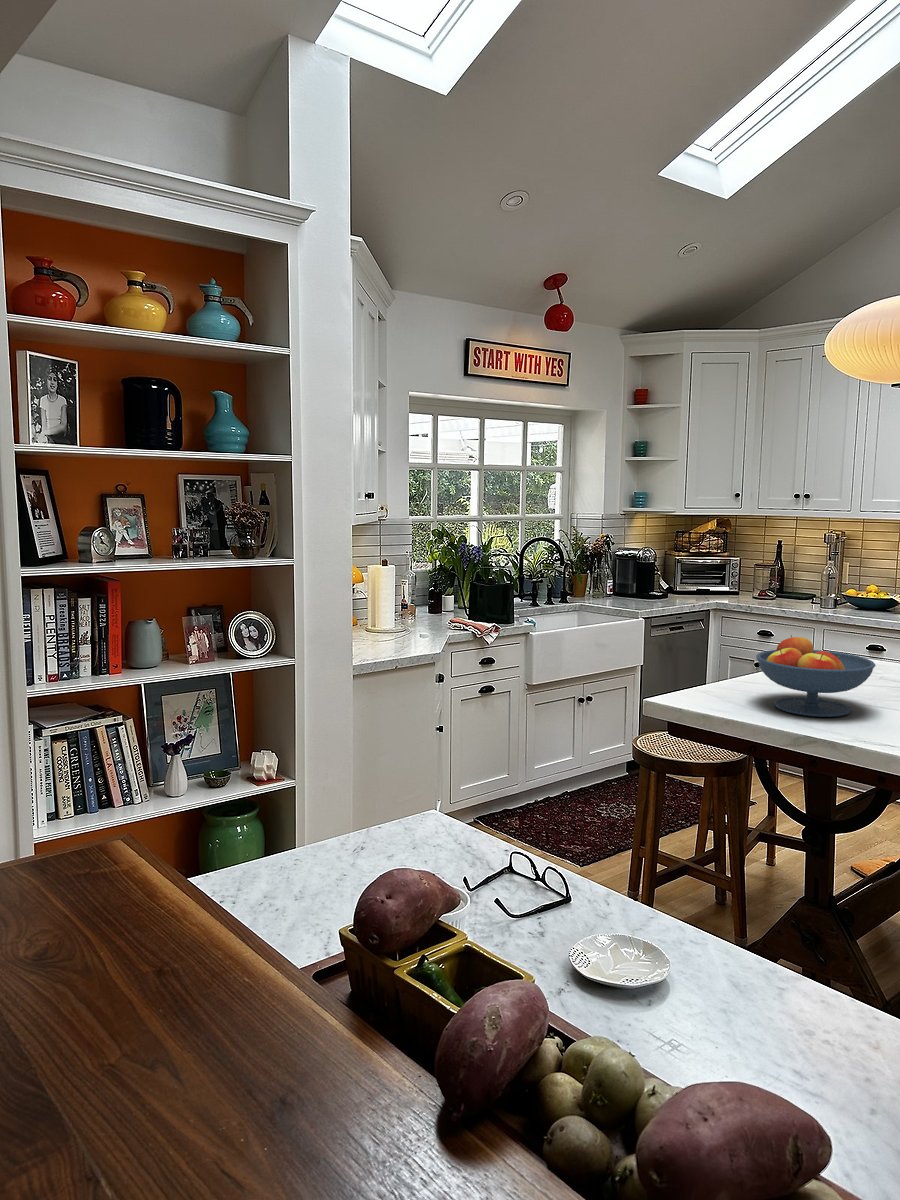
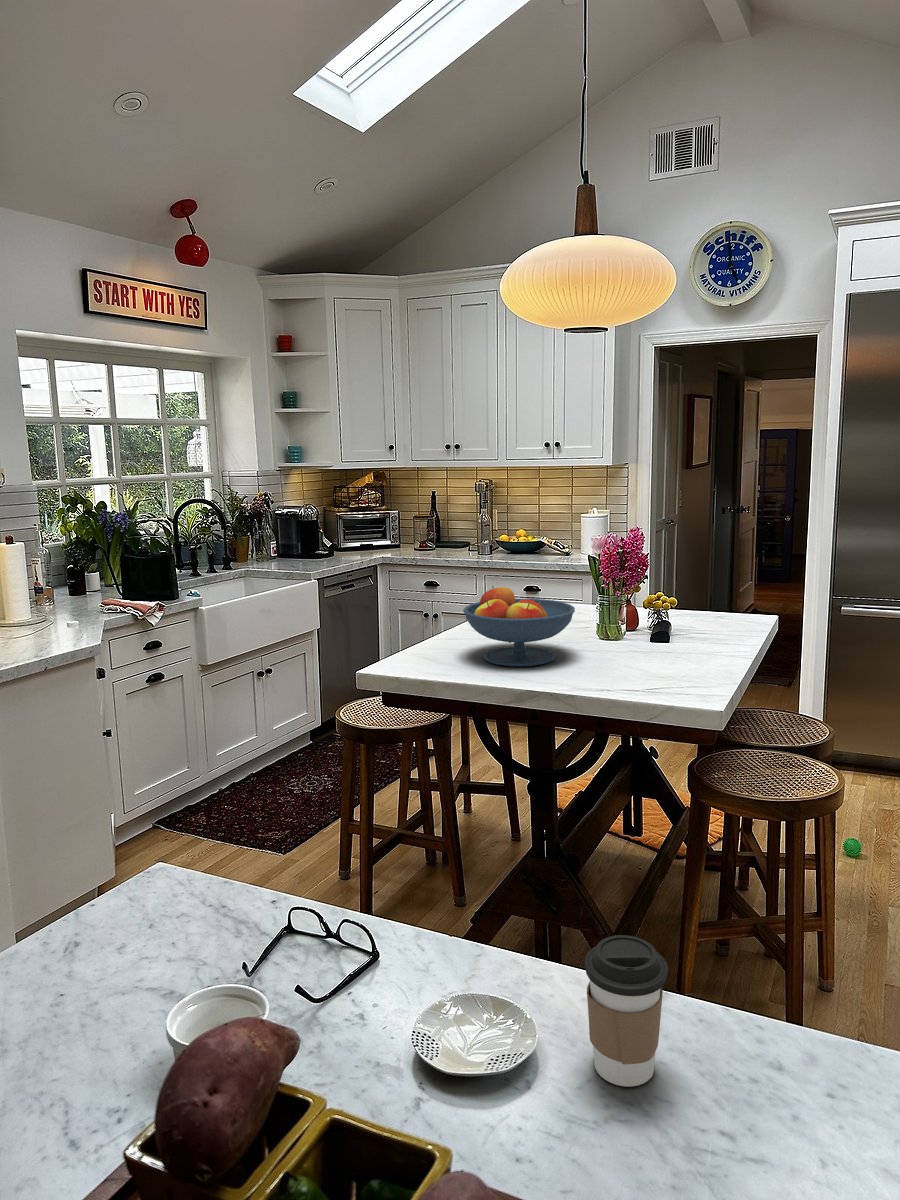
coffee cup: none [701,905,771,1028] -> present [585,935,668,1087]

